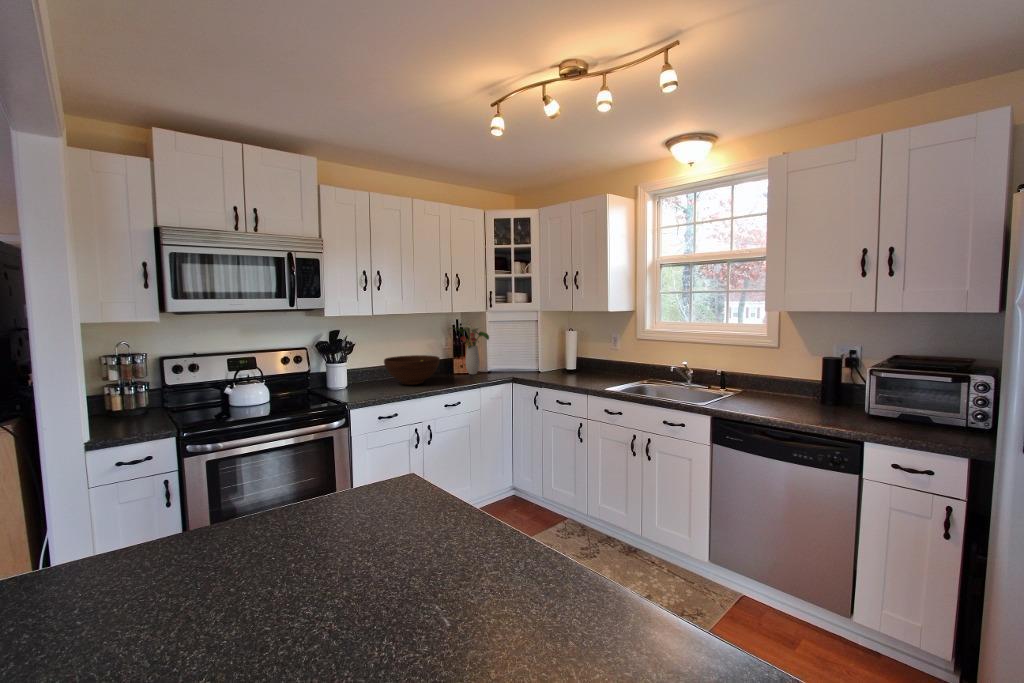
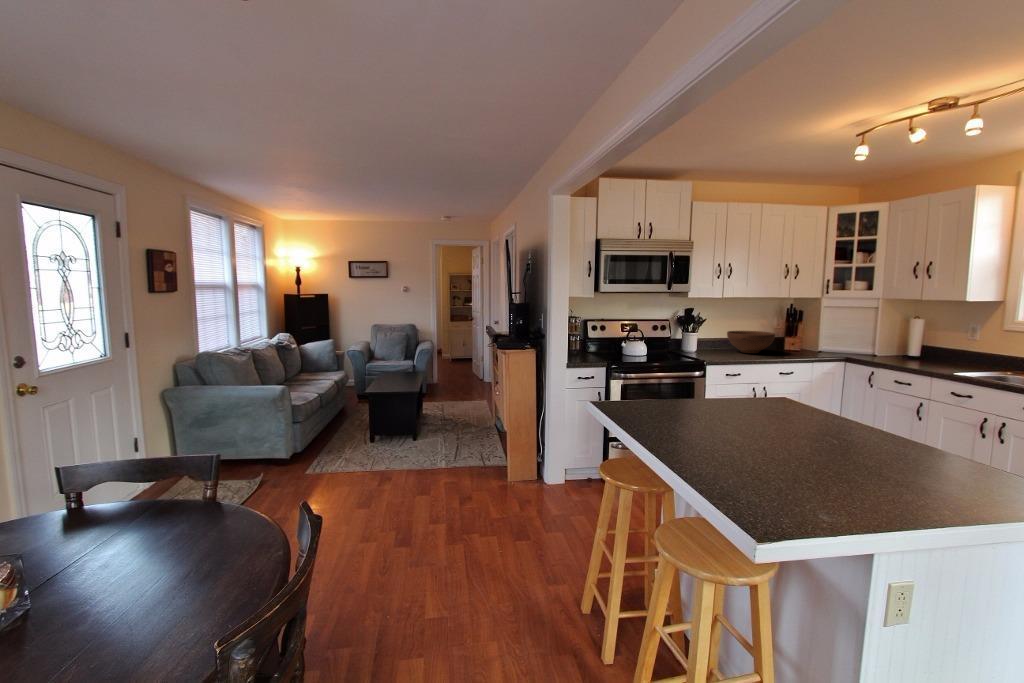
flower arrangement: present [453,325,489,374] -> none [782,308,824,351]

